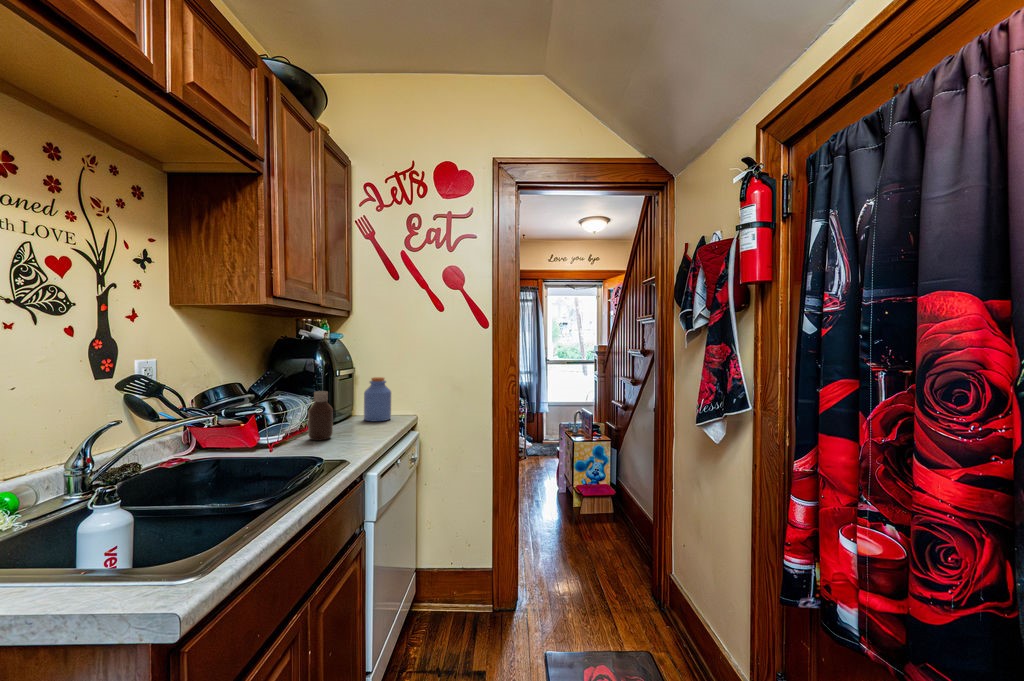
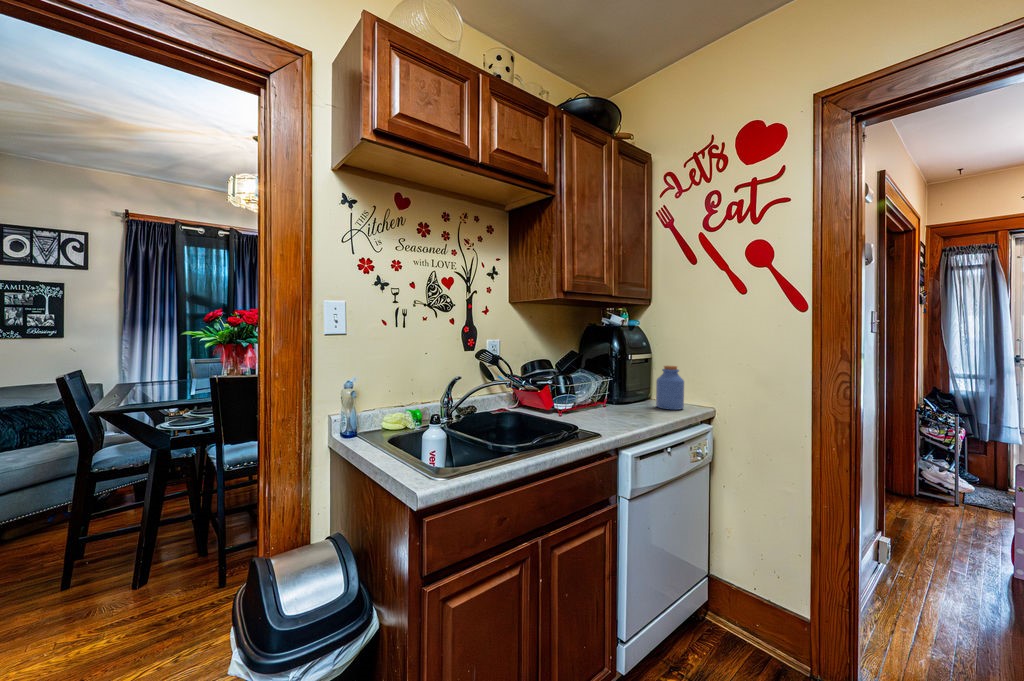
bottle: present [308,391,333,440] -> none [591,372,611,415]

